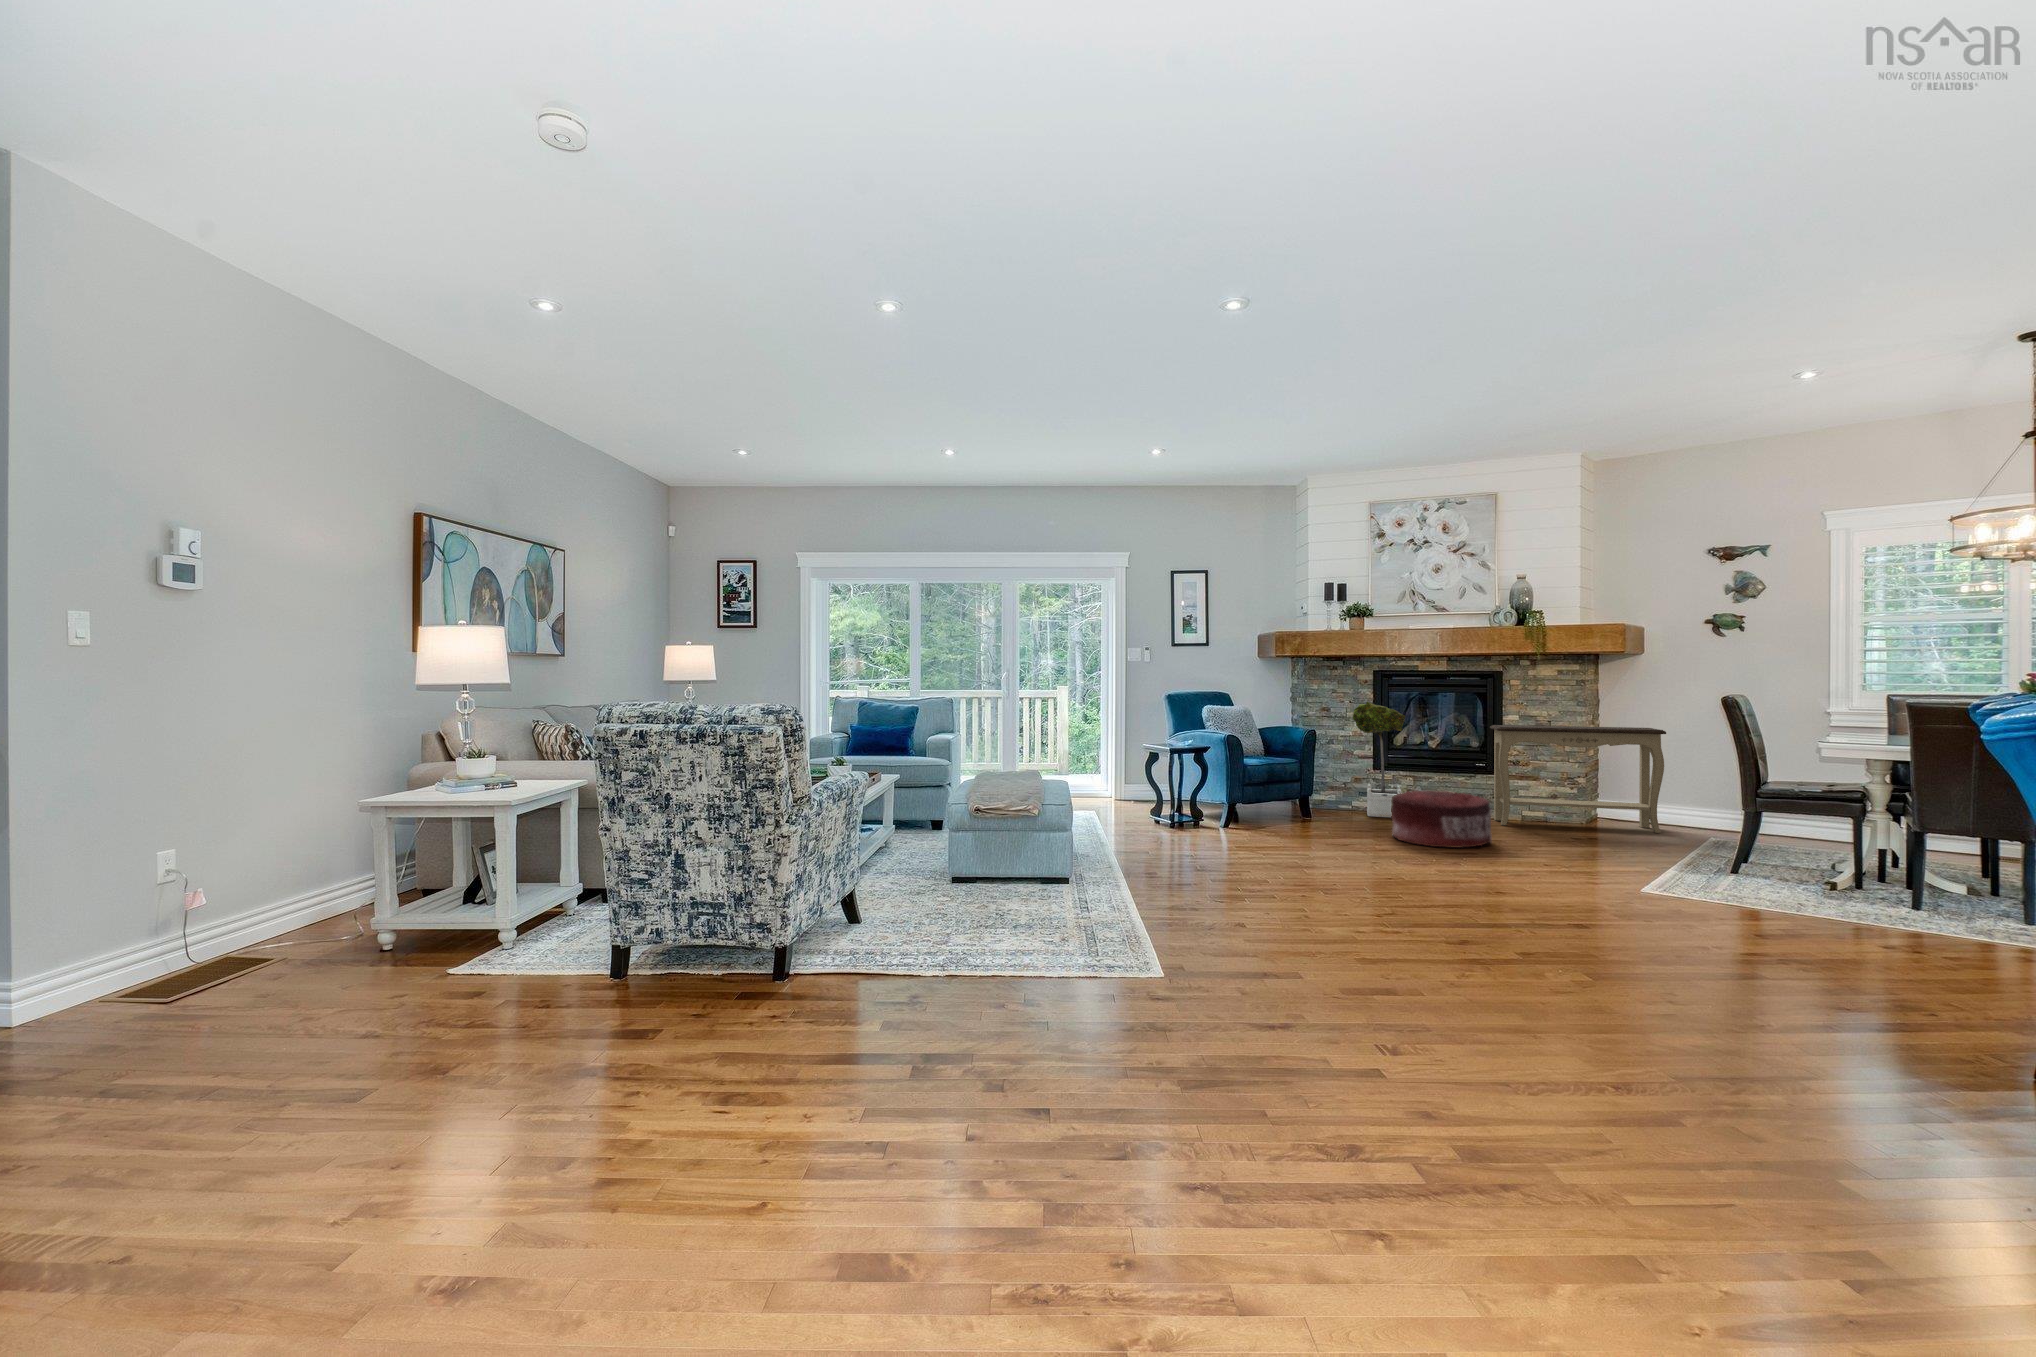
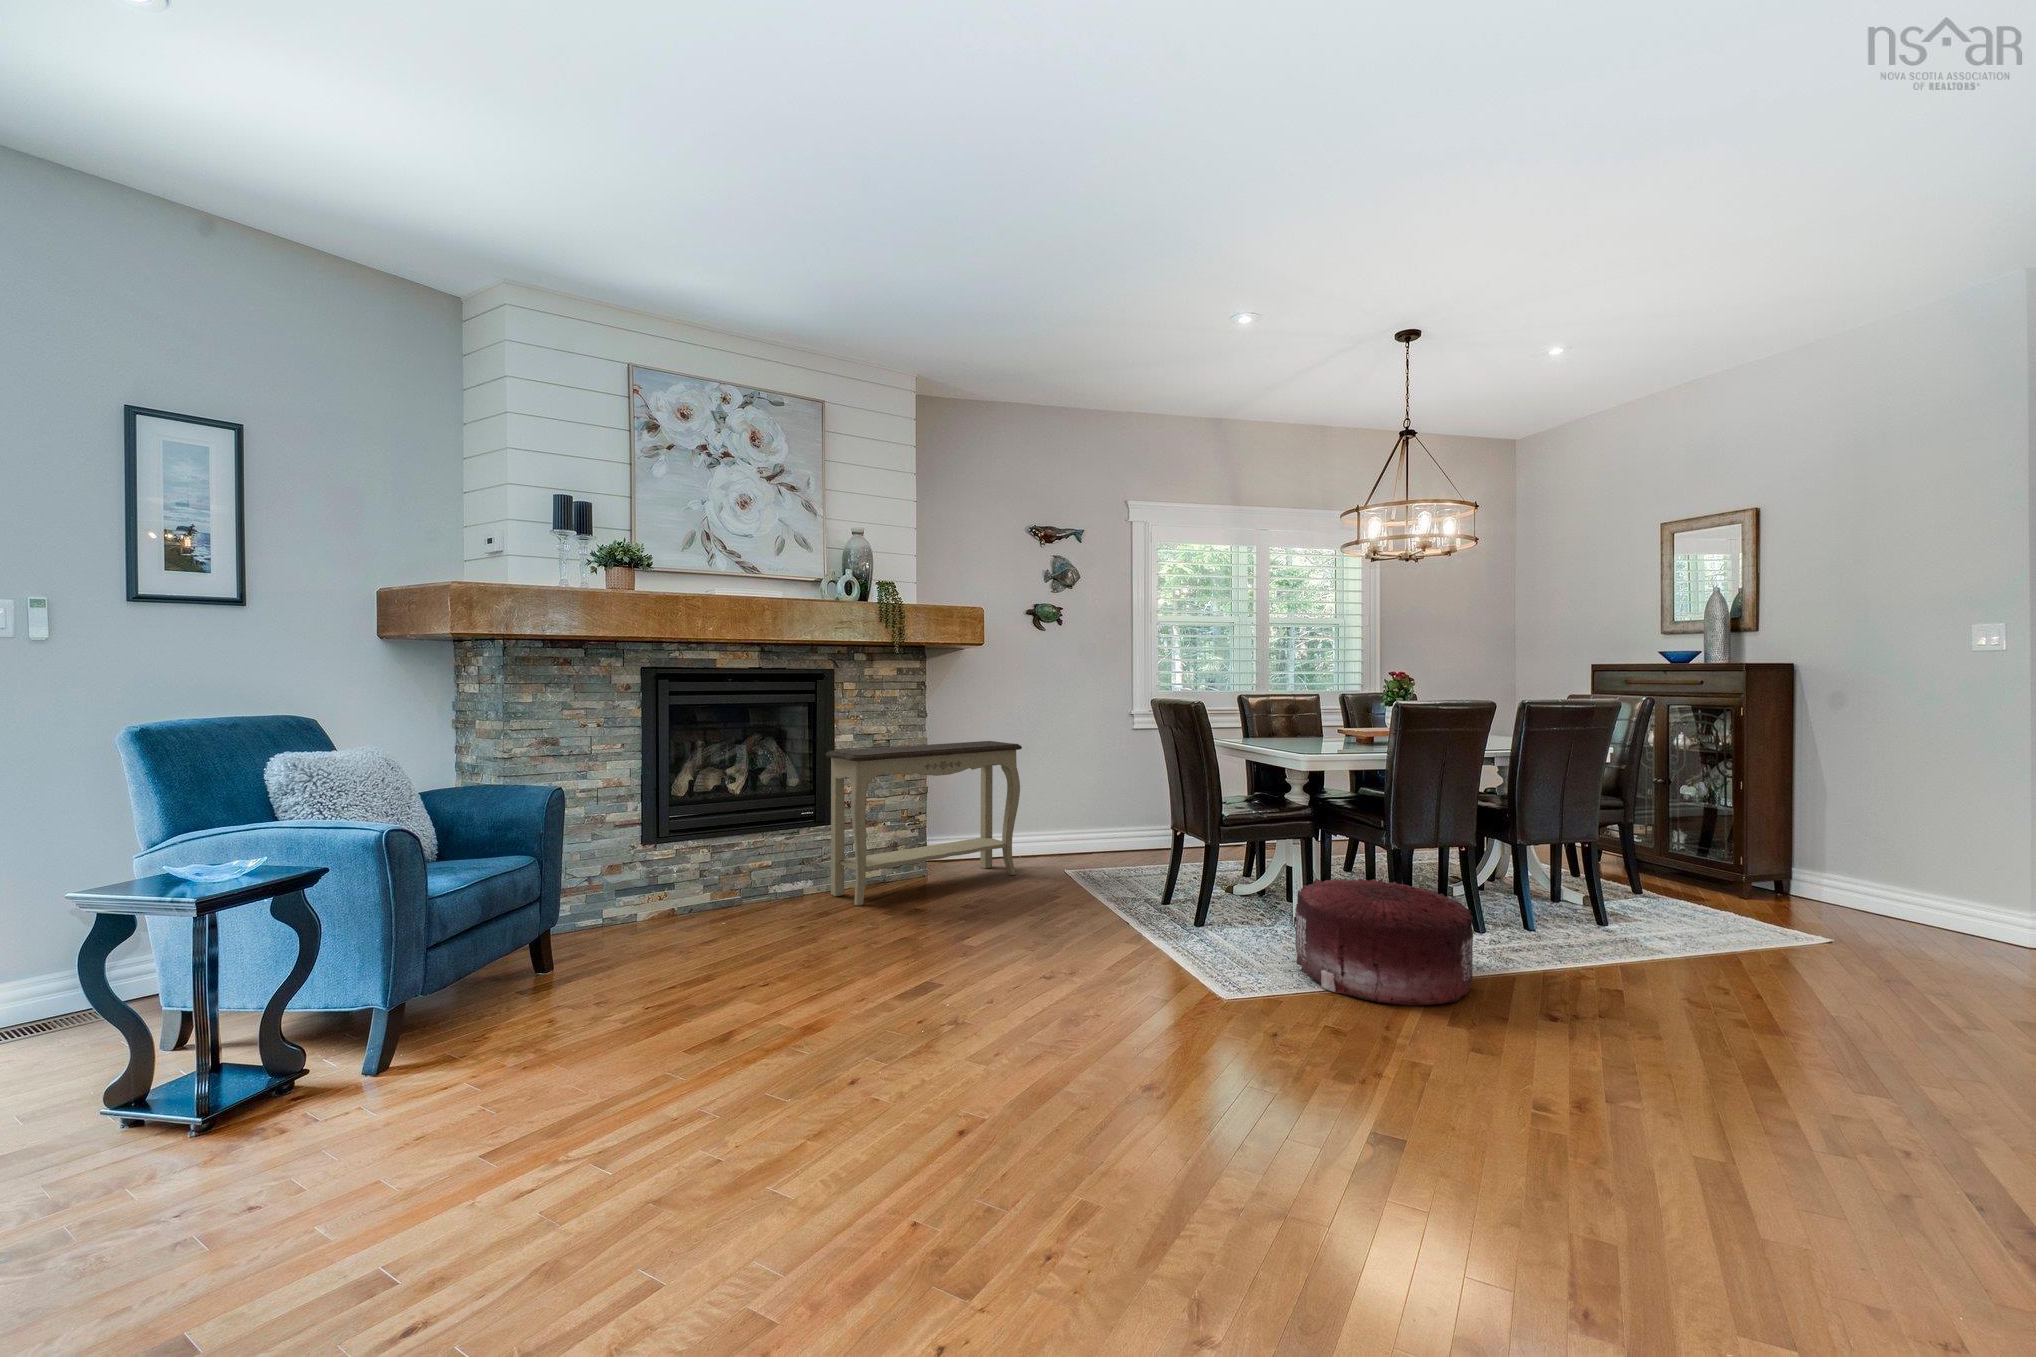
potted tree: present [1353,701,1405,817] -> none [615,724,711,937]
pouf: present [1391,791,1492,848] -> present [1295,879,1473,1005]

